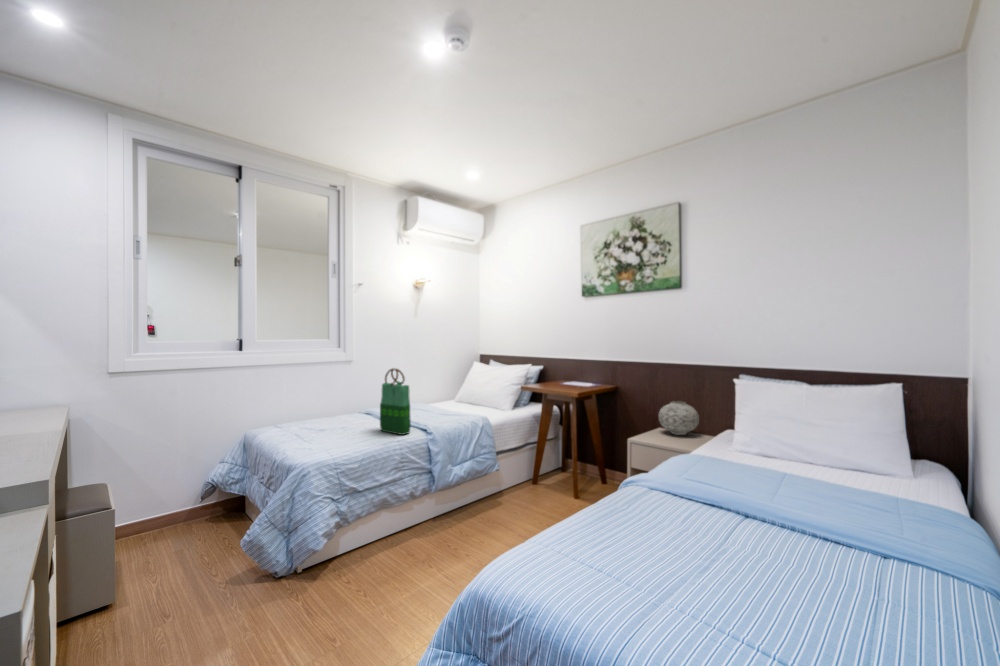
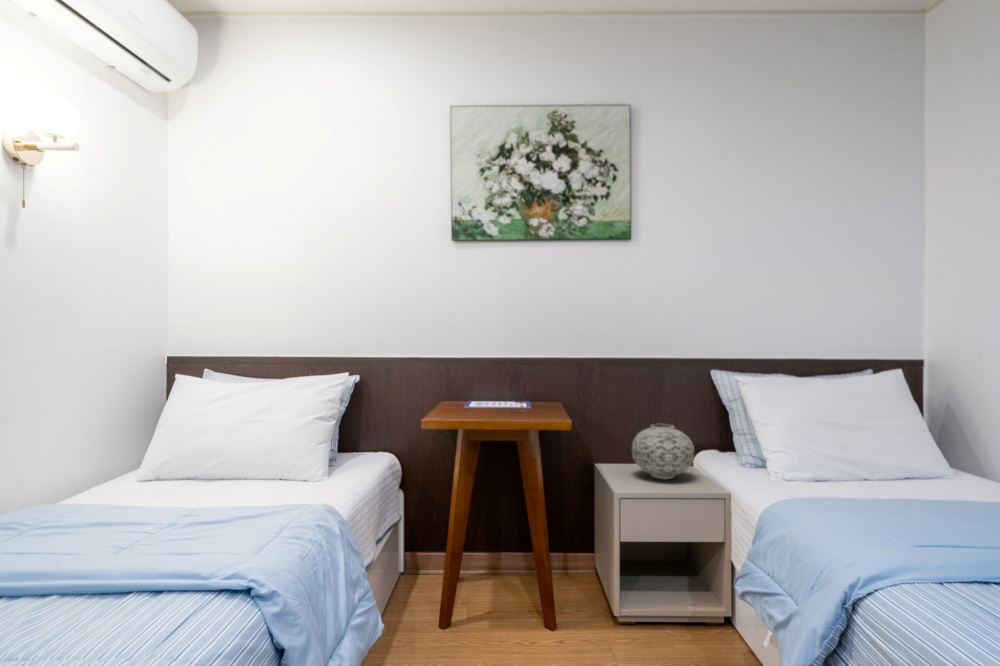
tote bag: present [380,369,411,435] -> none [52,402,197,634]

